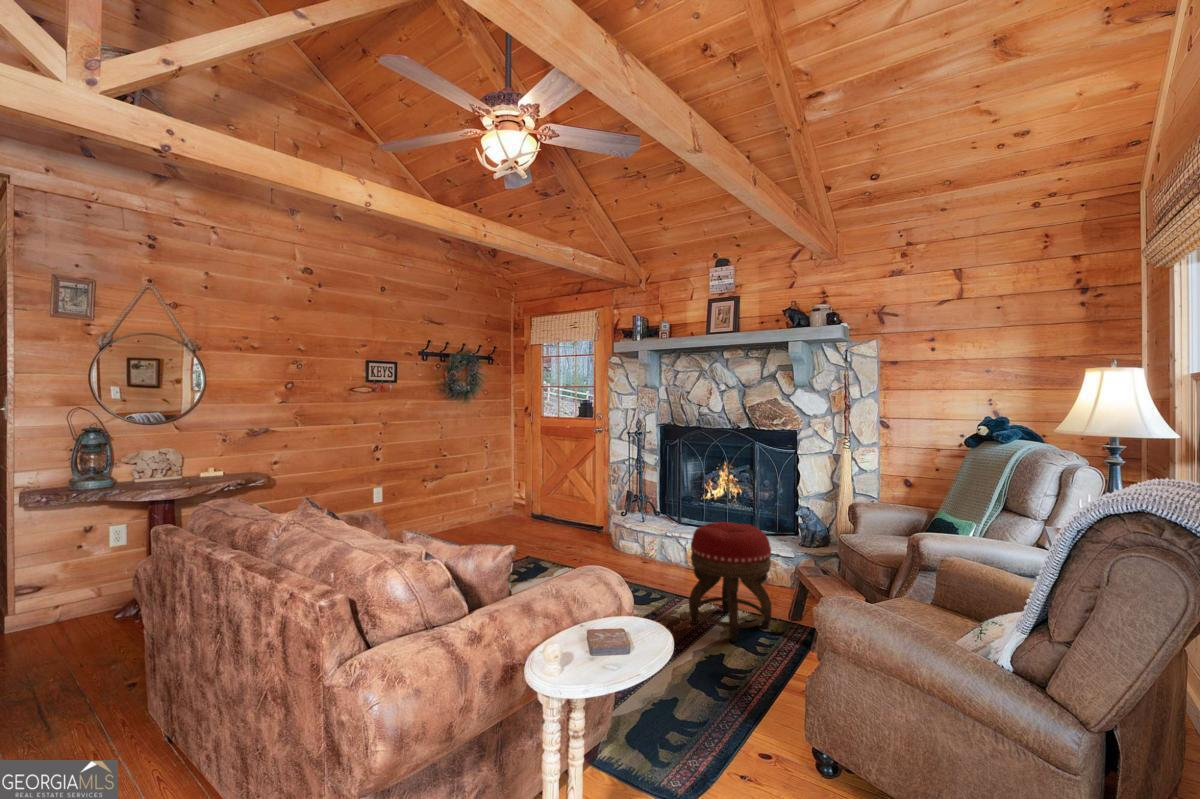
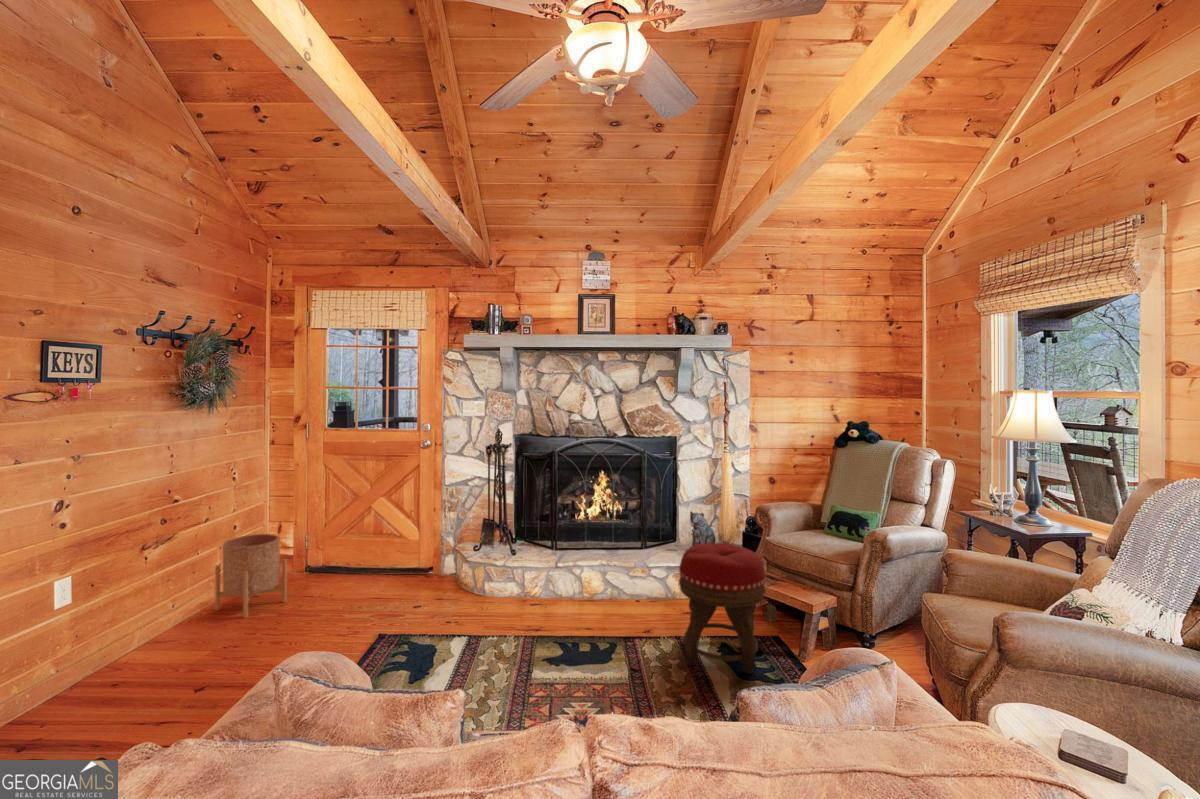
planter: none [465,483,502,533] -> present [215,534,287,618]

